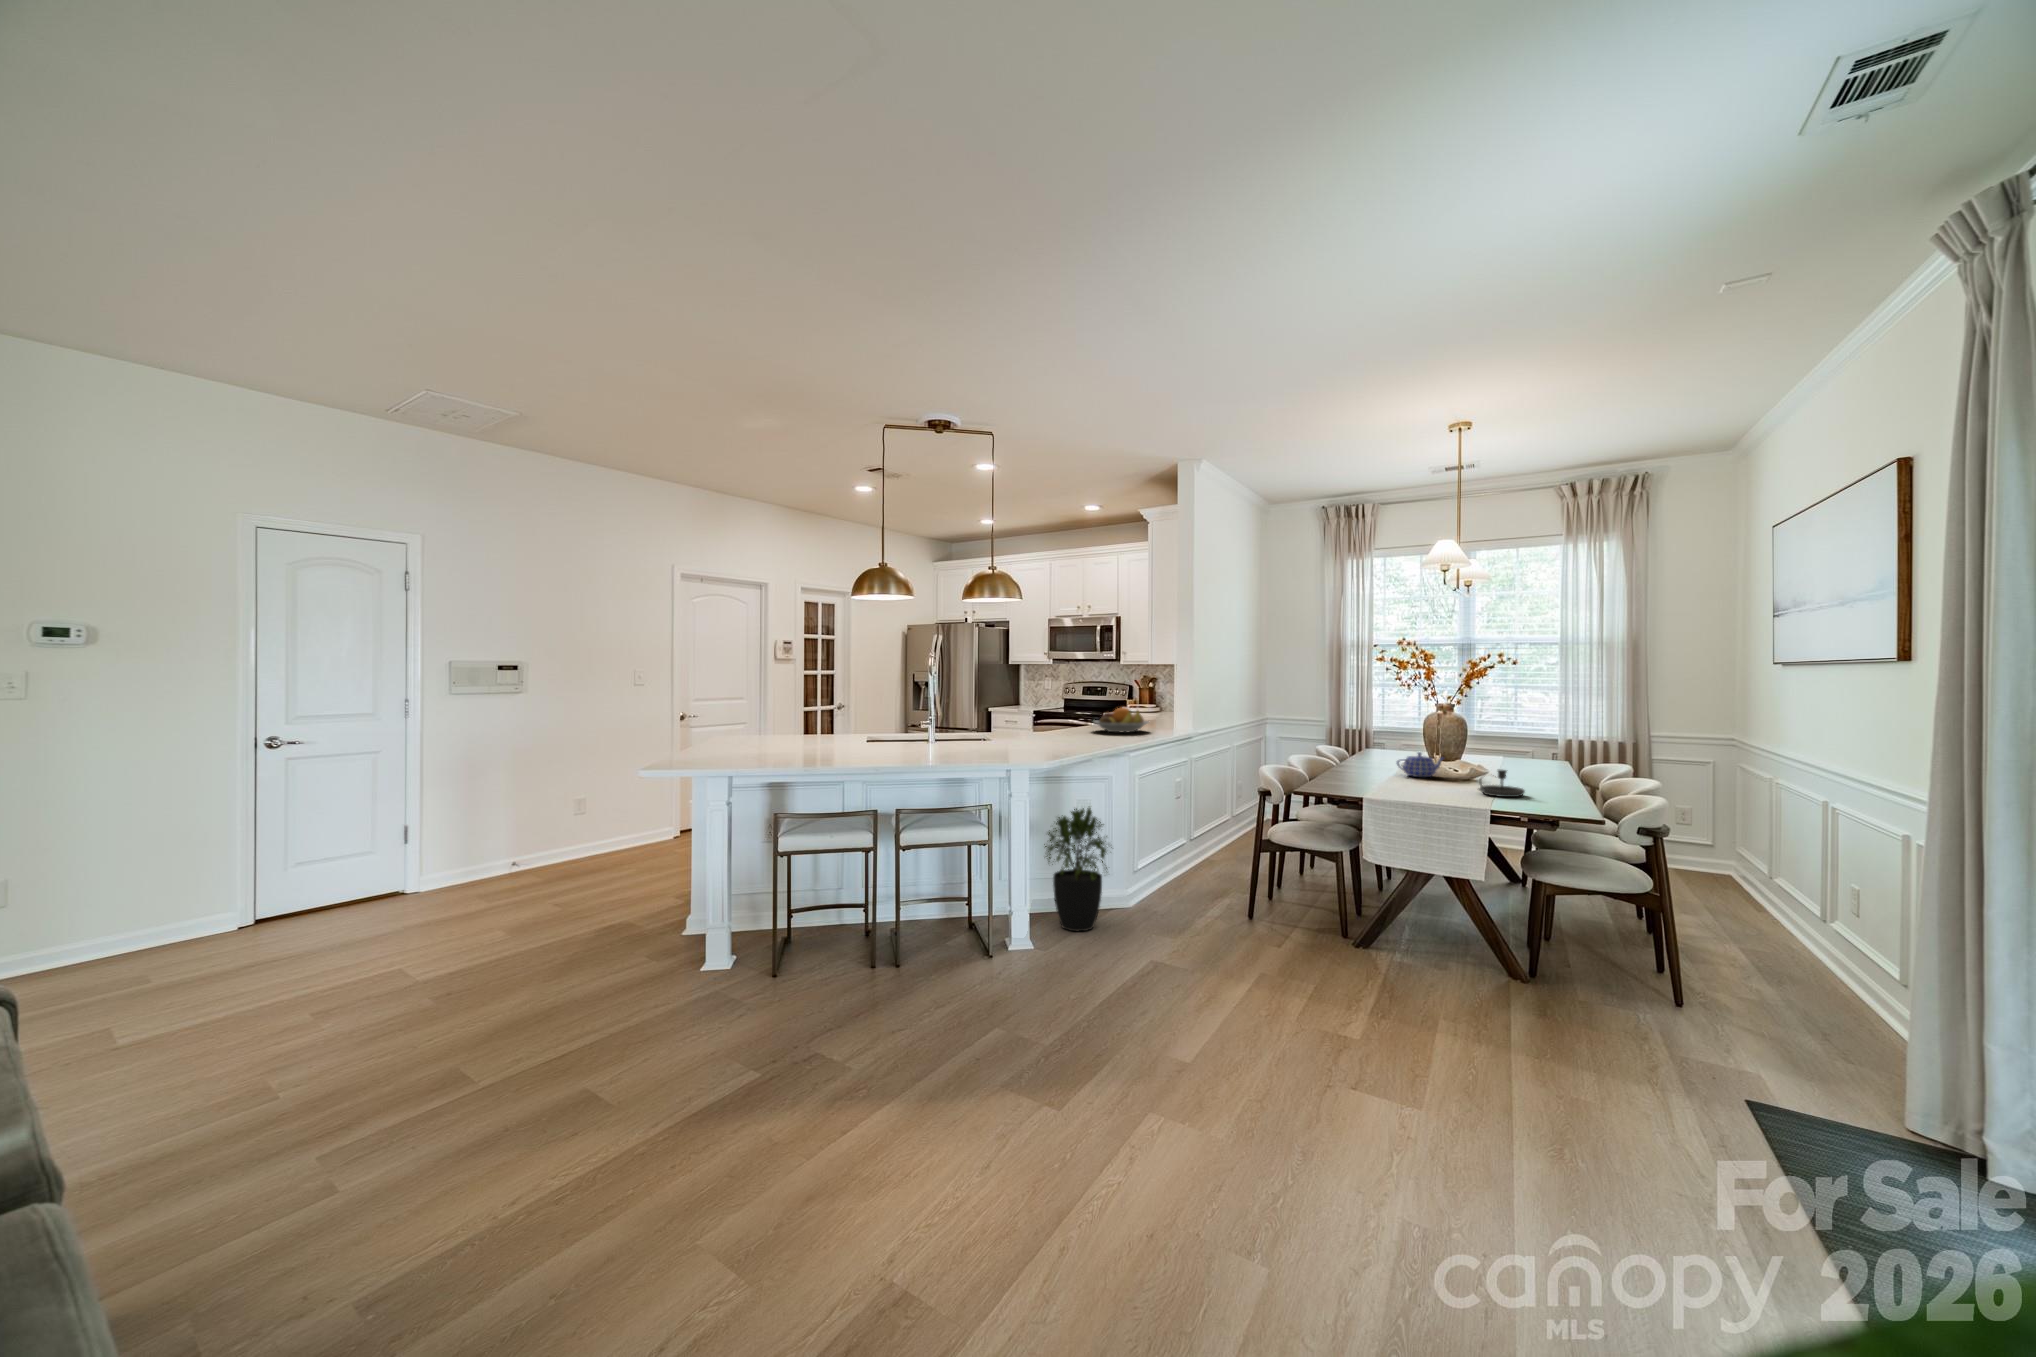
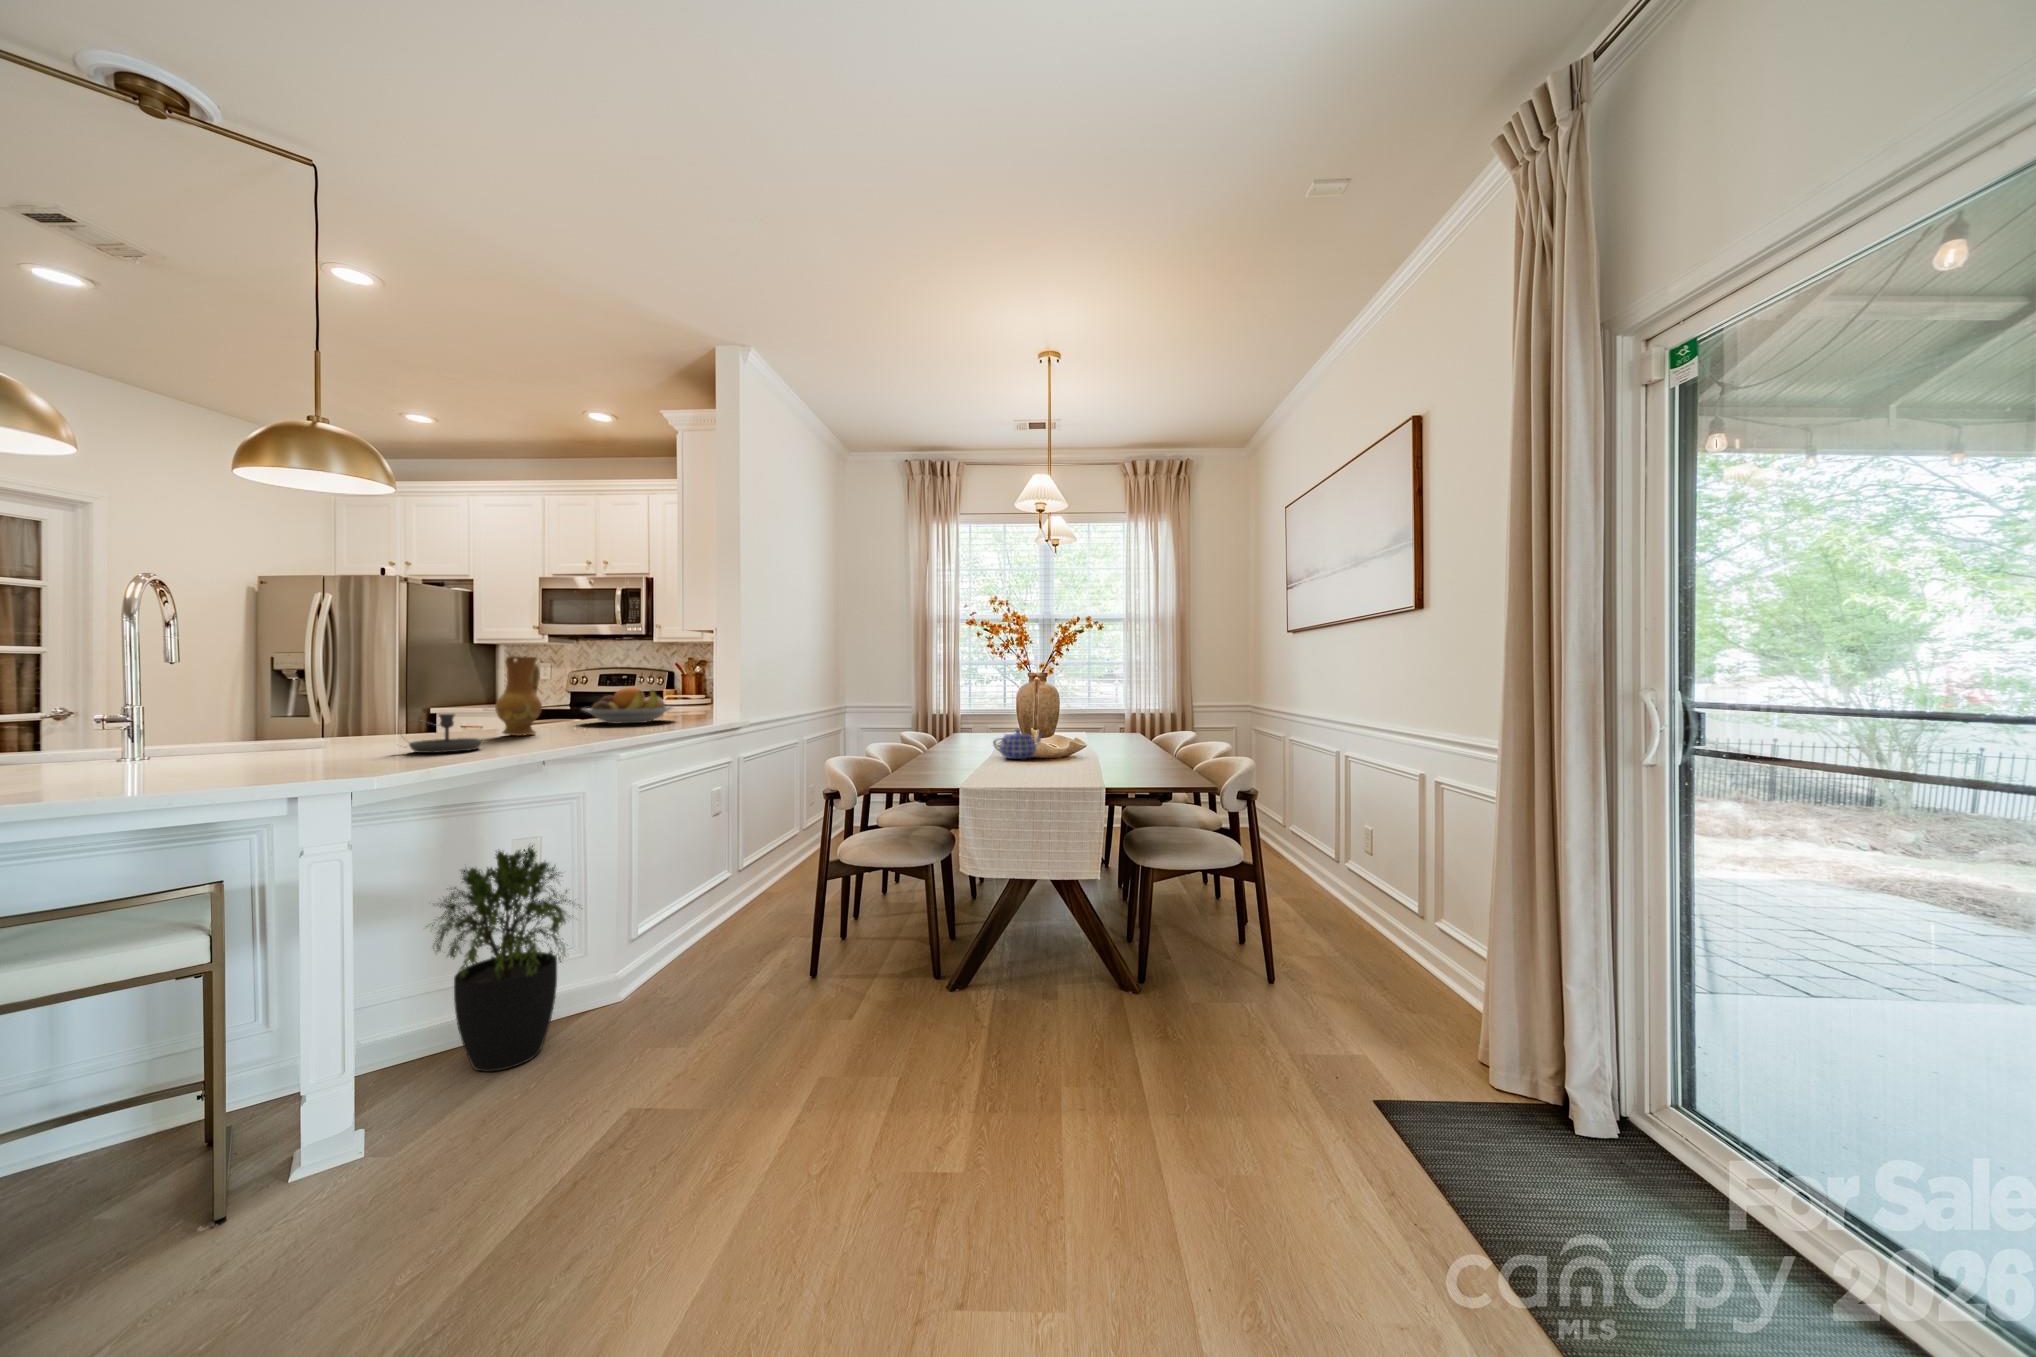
ceramic jug: none [1055,689,1079,740] -> present [495,656,542,736]
candlestick: present [1479,770,1525,797] -> present [402,714,483,753]

